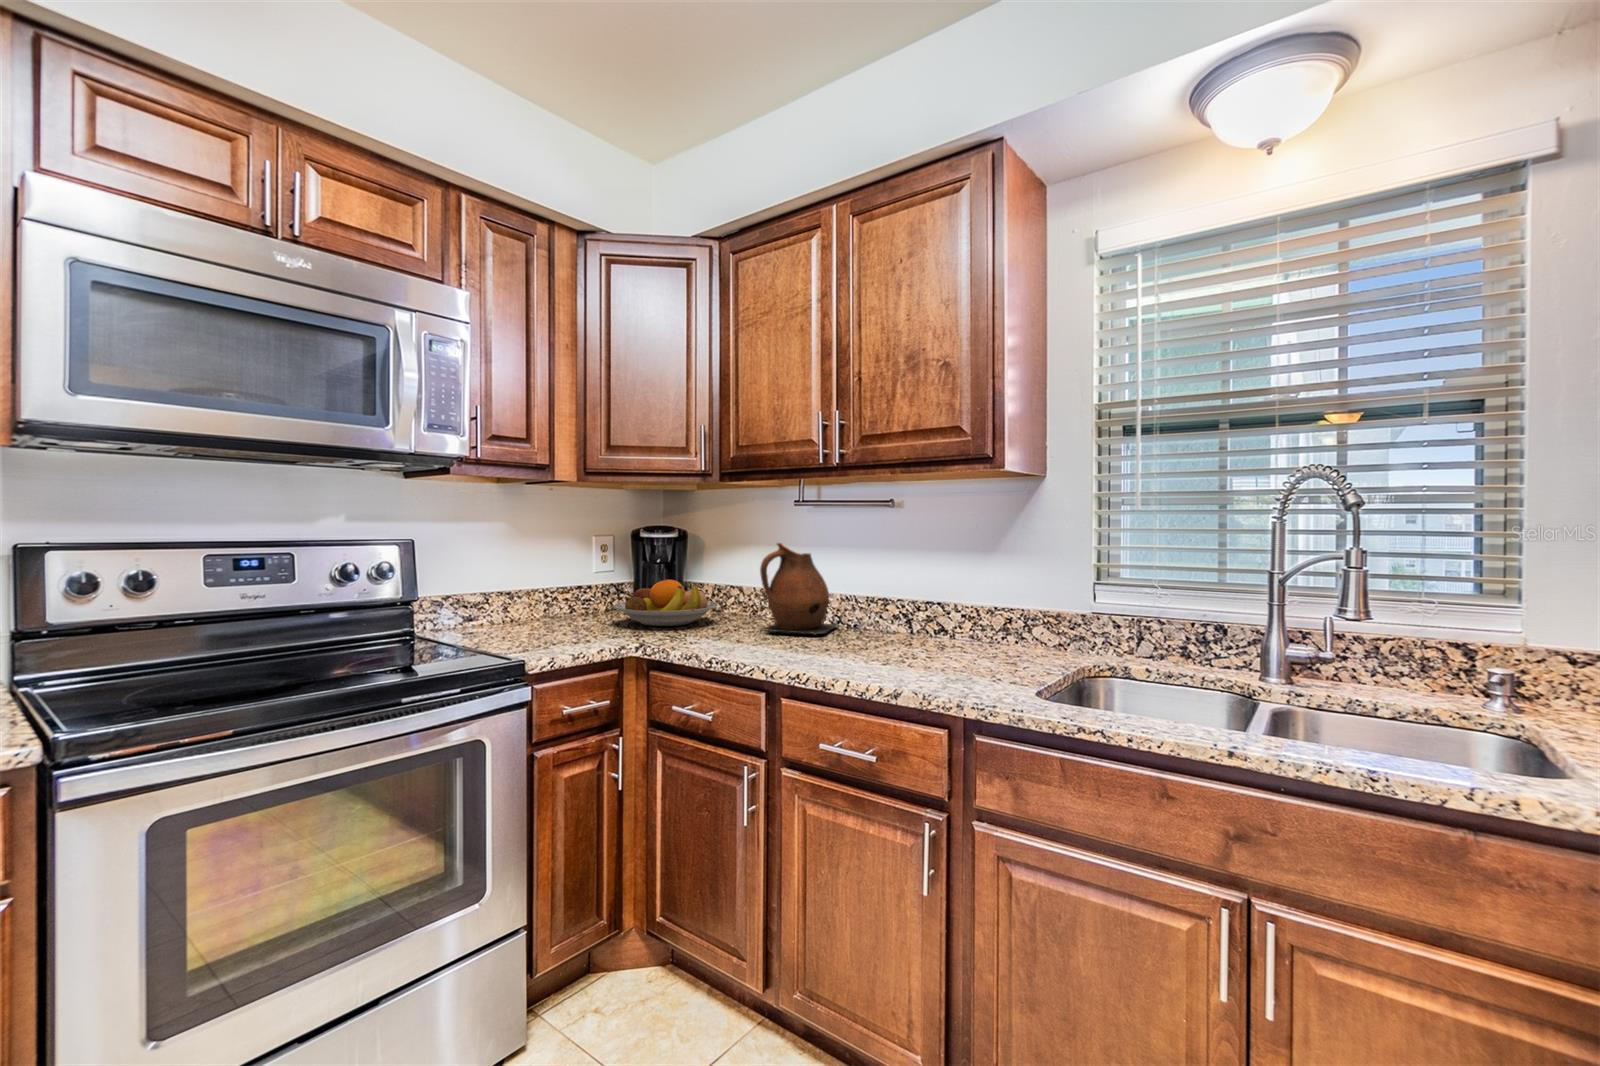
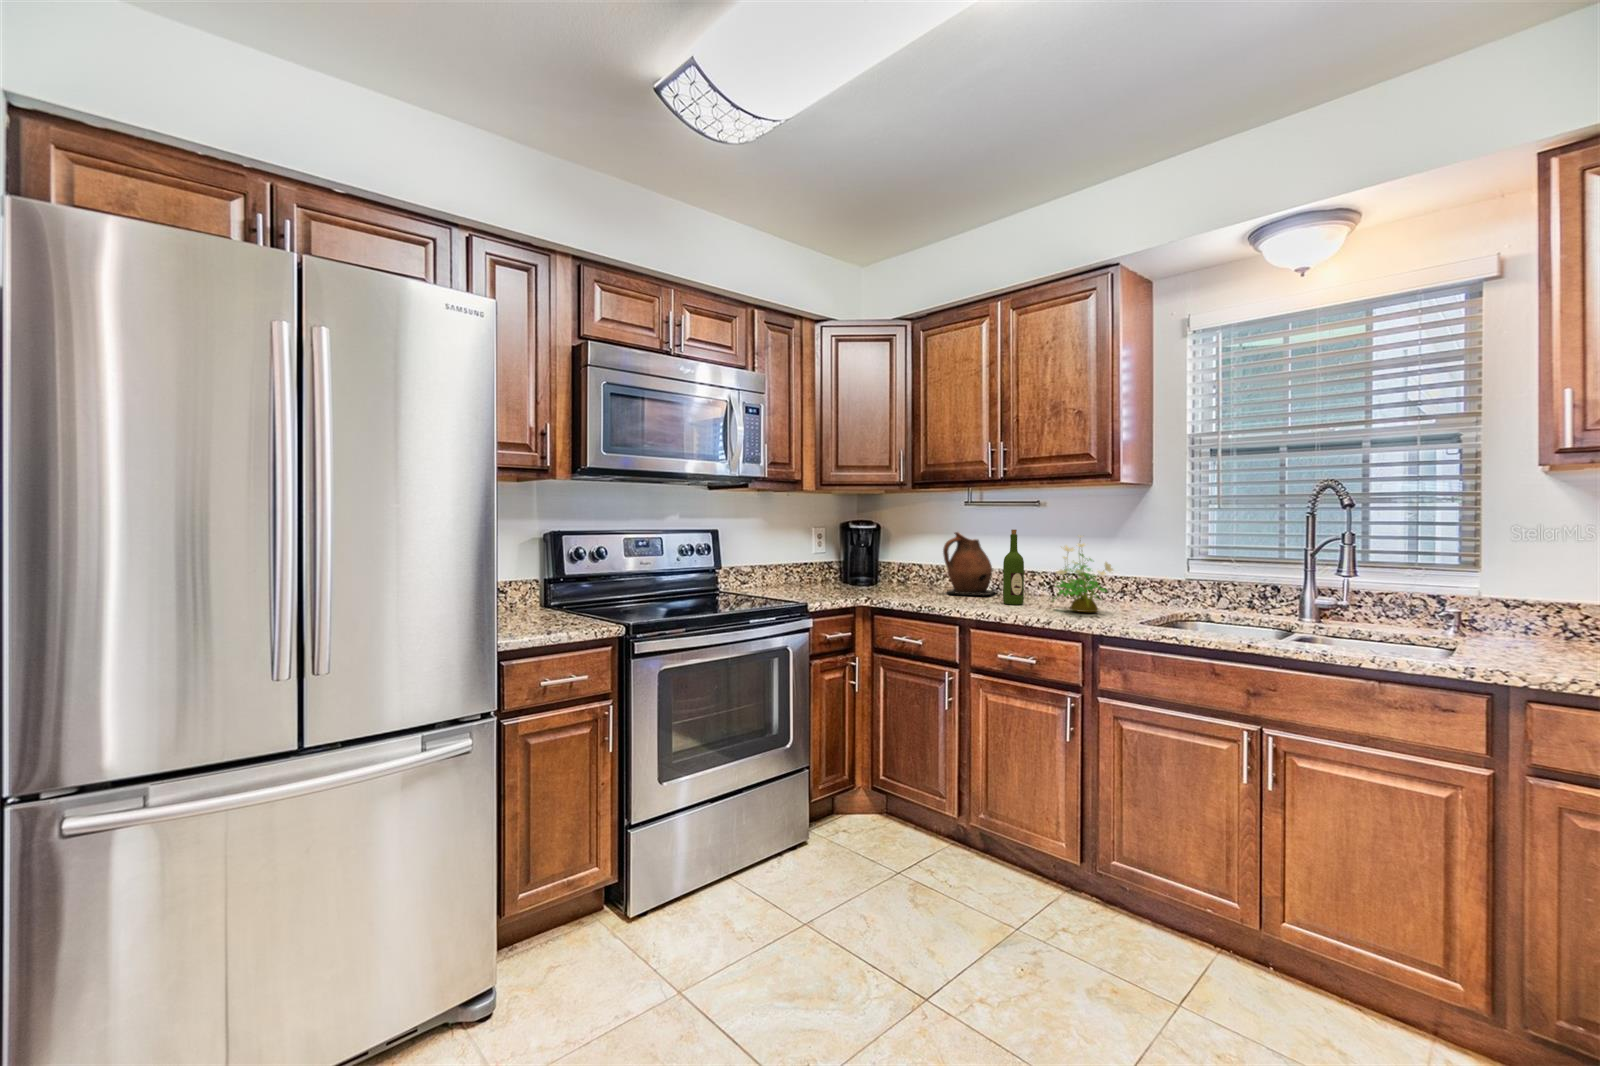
wine bottle: none [838,541,867,653] -> present [1003,530,1024,605]
potted plant: none [905,550,995,670] -> present [1054,535,1113,612]
fruit bowl: present [613,580,718,626] -> none [837,558,909,590]

